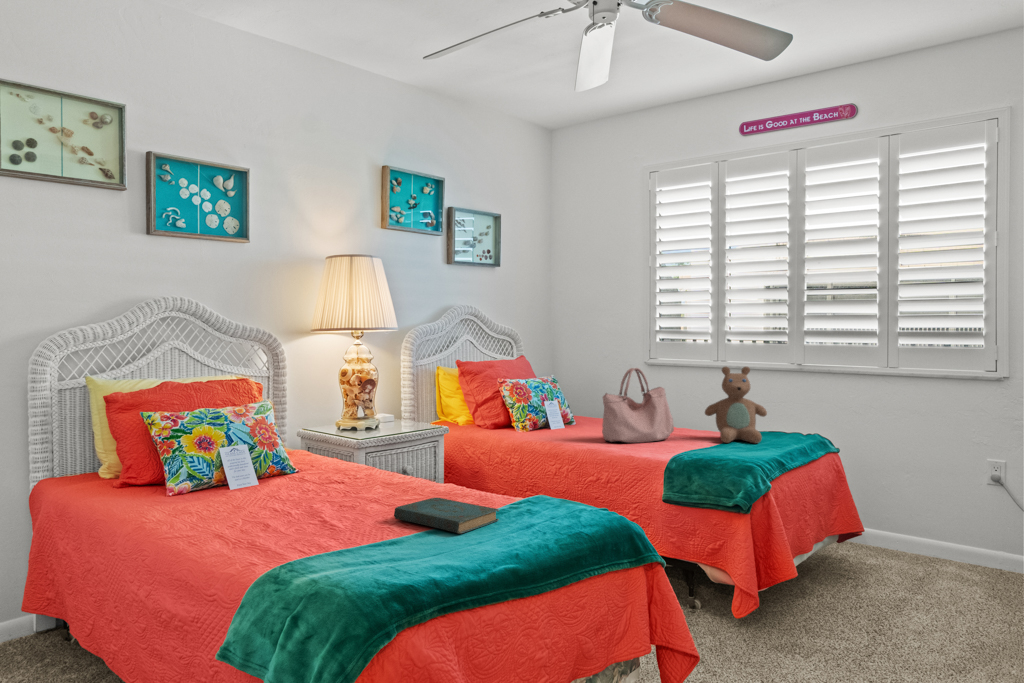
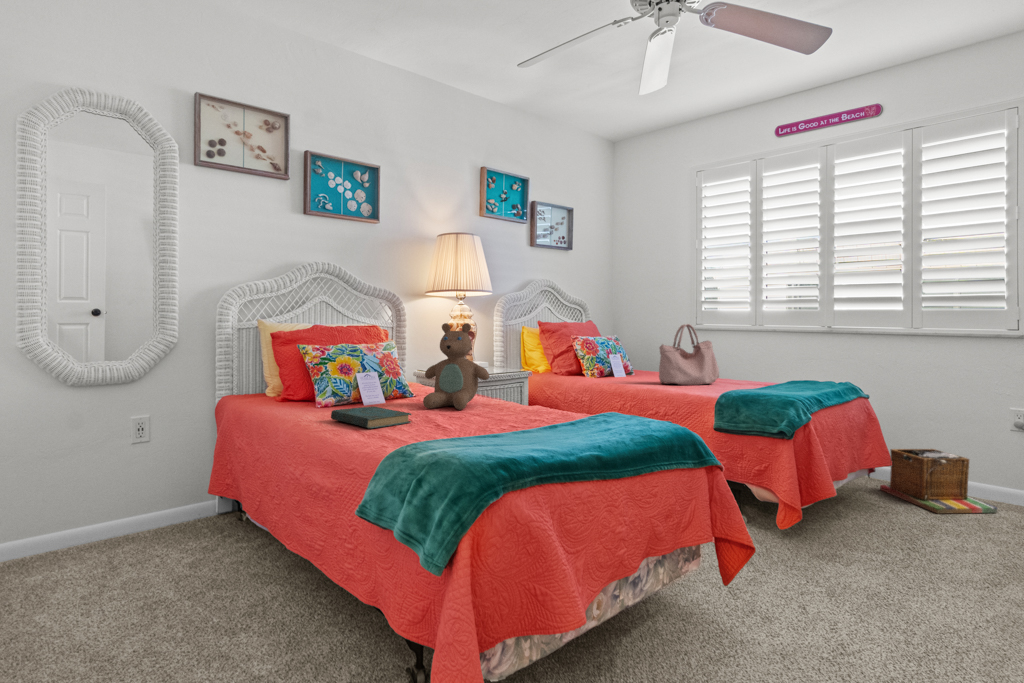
teddy bear: present [705,367,767,444] -> present [423,323,489,410]
book: present [394,498,499,534] -> present [331,406,412,428]
laundry basket: none [857,509,977,588] -> present [880,449,997,514]

